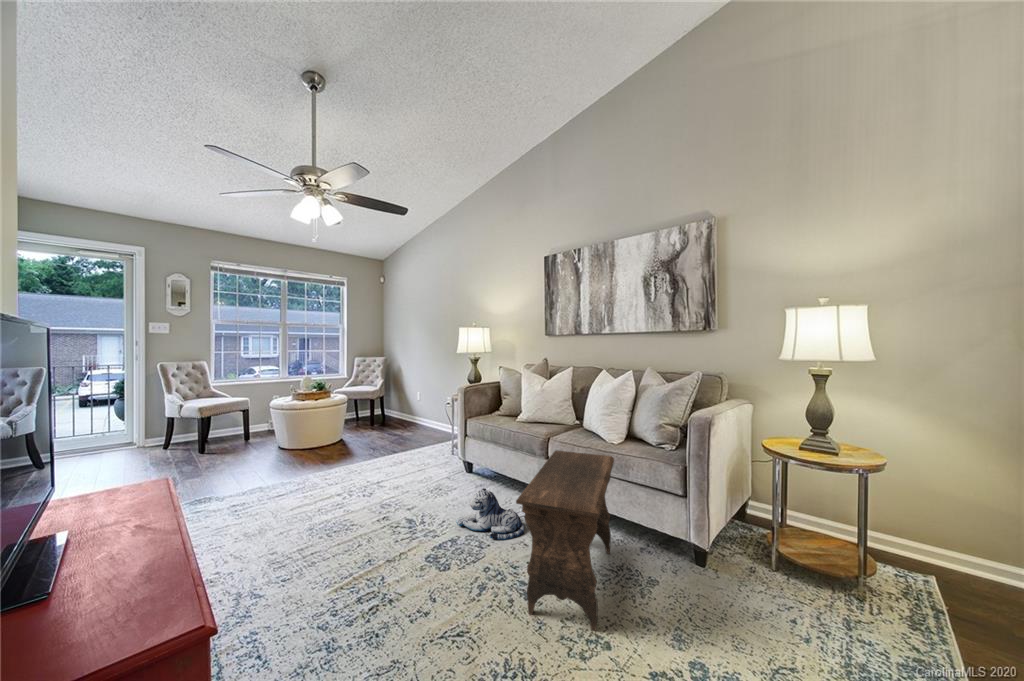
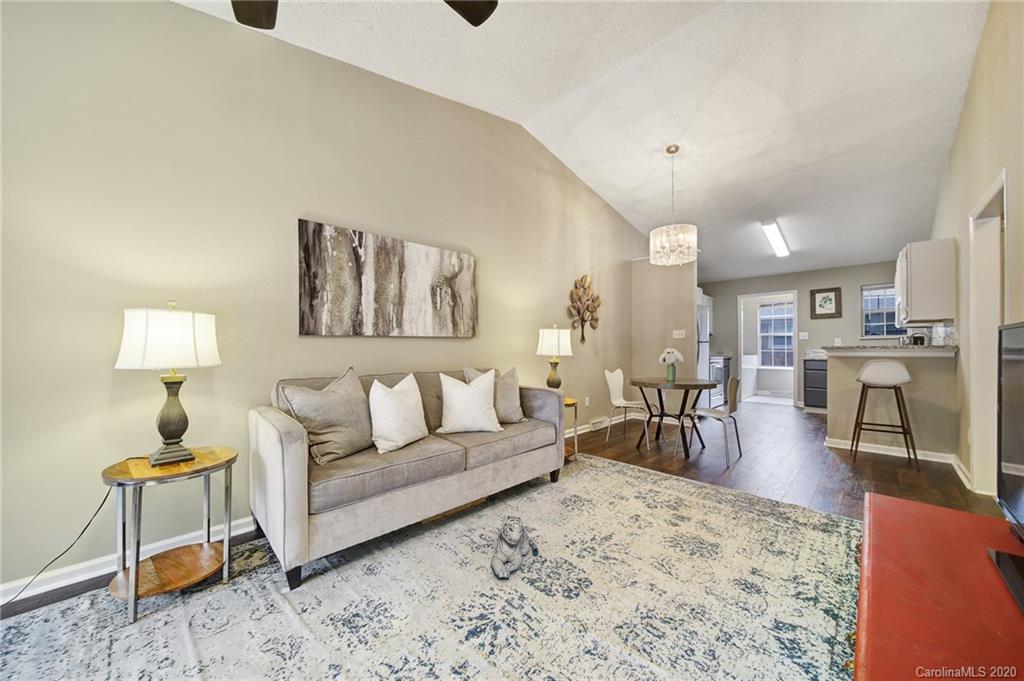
footstool: present [516,451,614,632] -> none [536,431,644,539]

